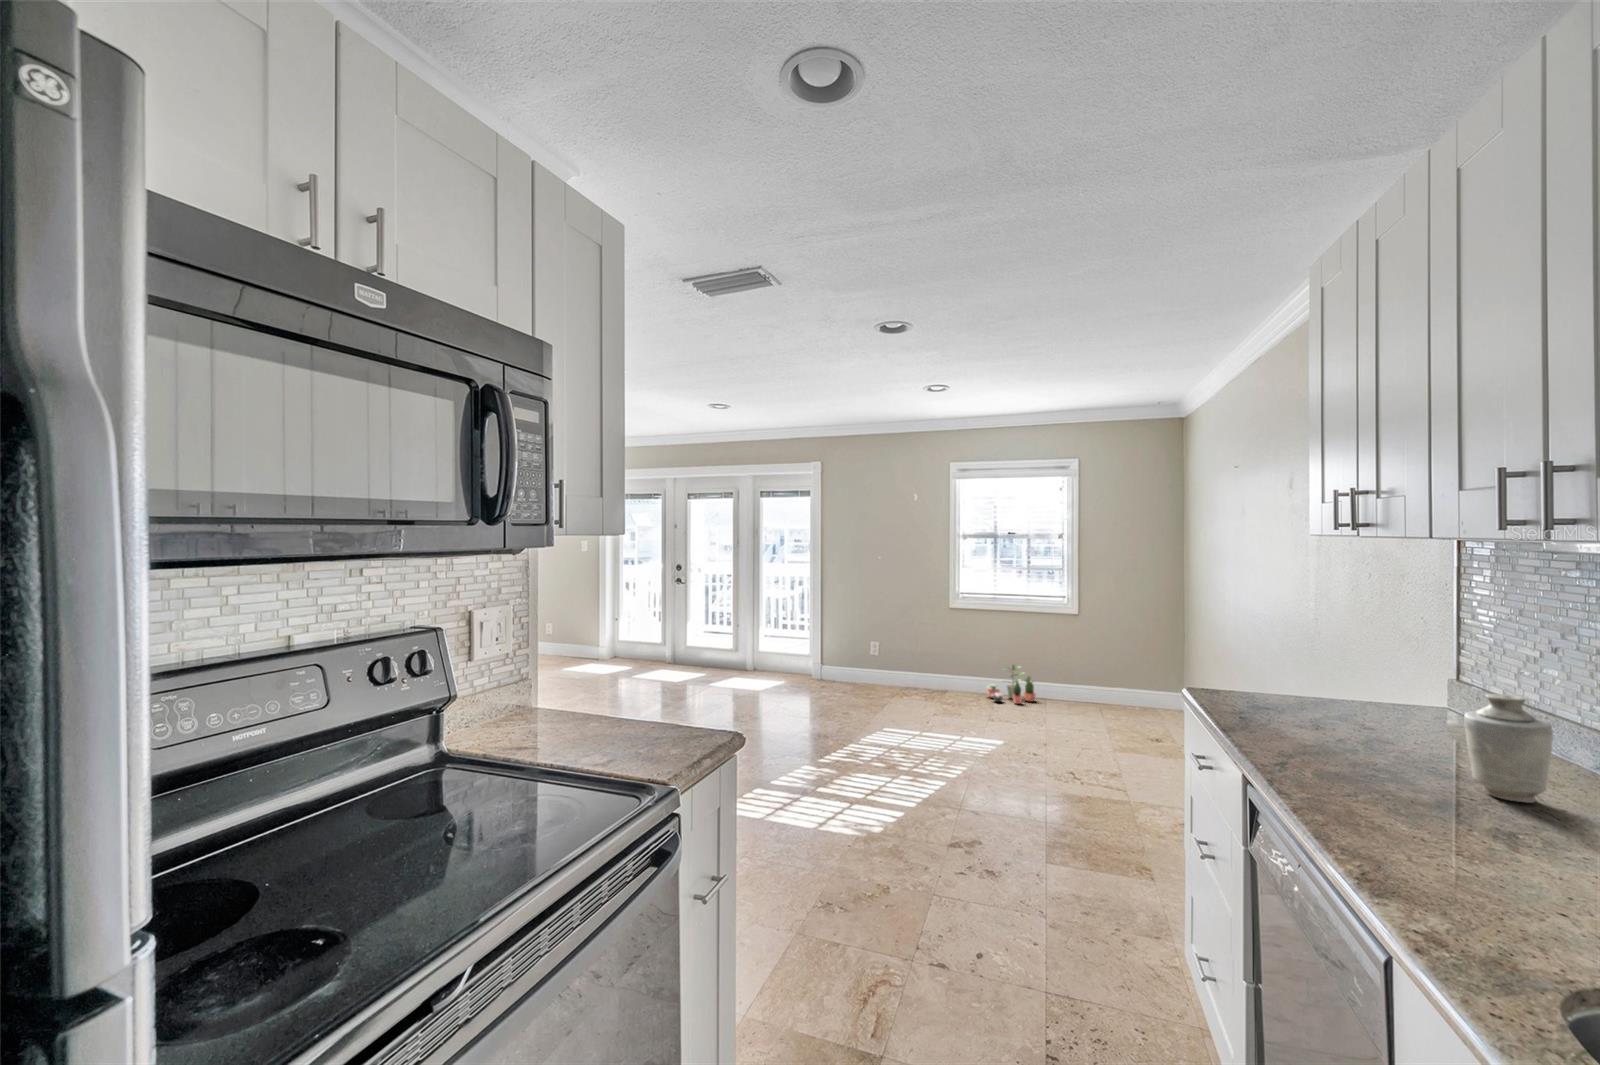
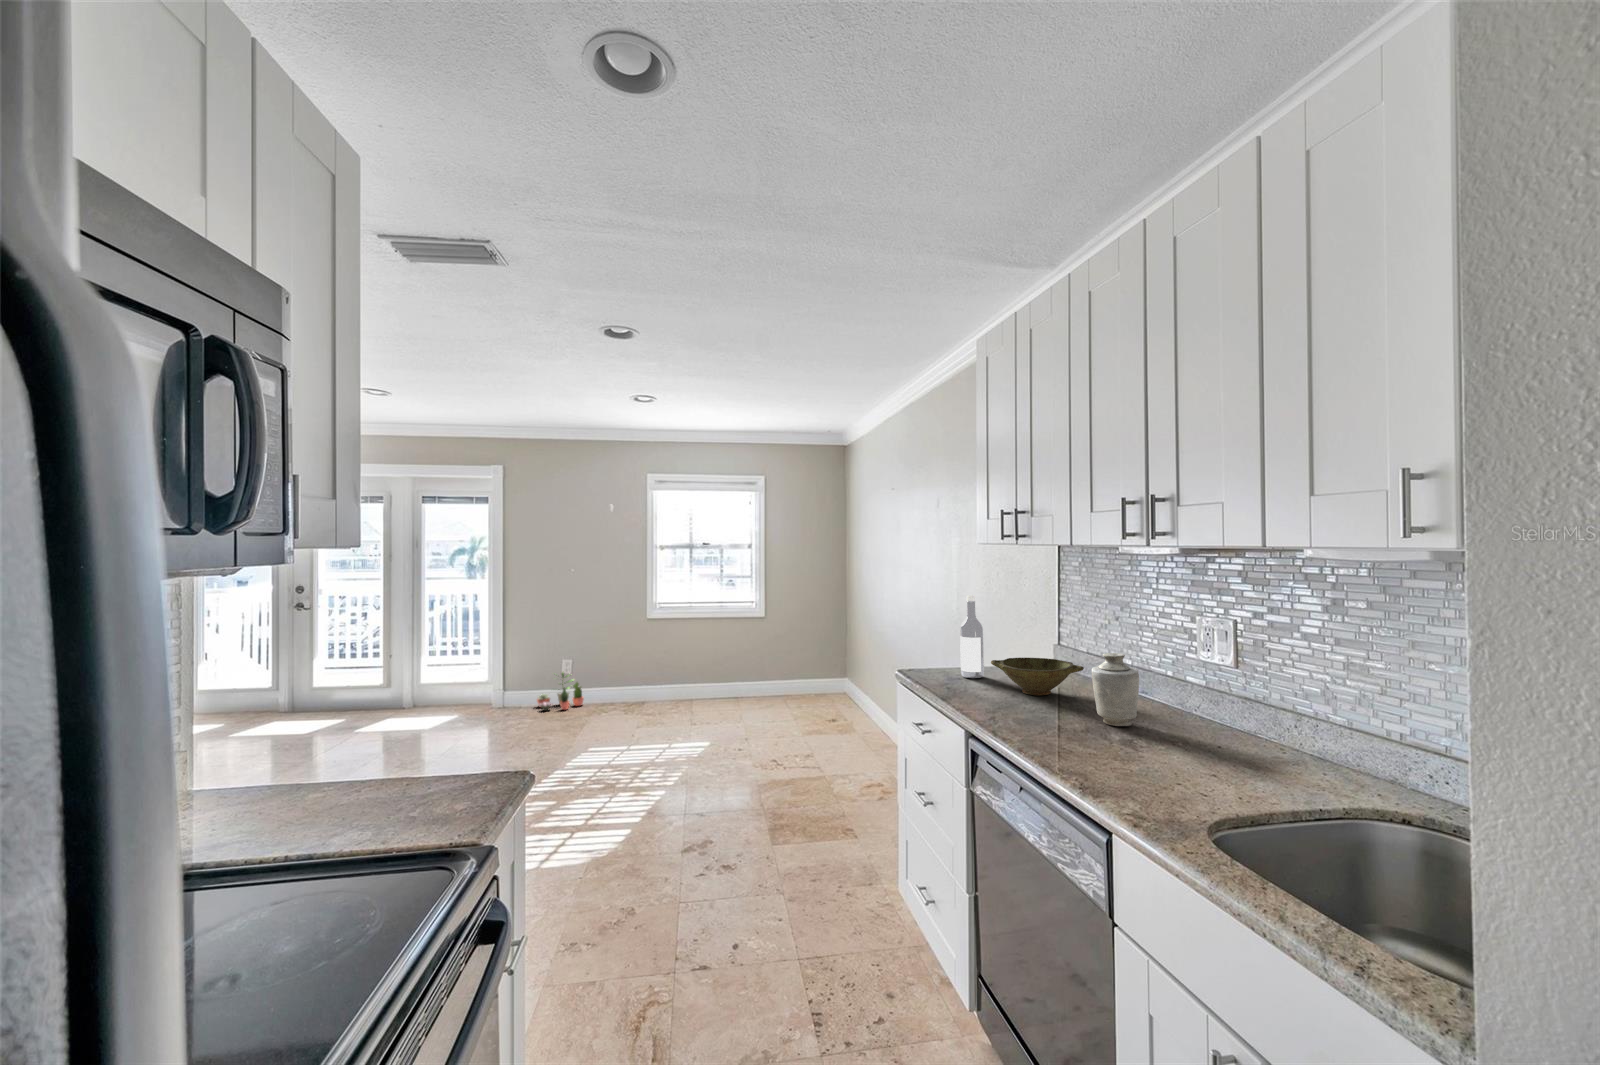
wine bottle: none [1280,601,1315,708] -> present [960,595,984,678]
potted plant: present [986,664,1036,704] -> present [537,672,584,711]
bowl: none [1318,687,1471,742] -> present [991,658,1084,695]

